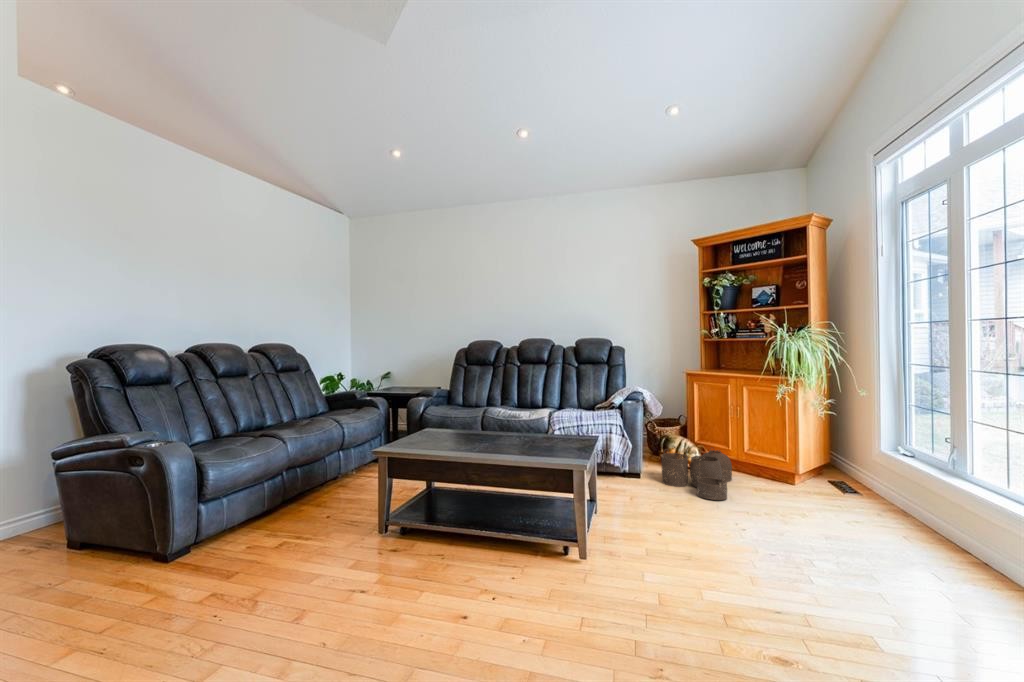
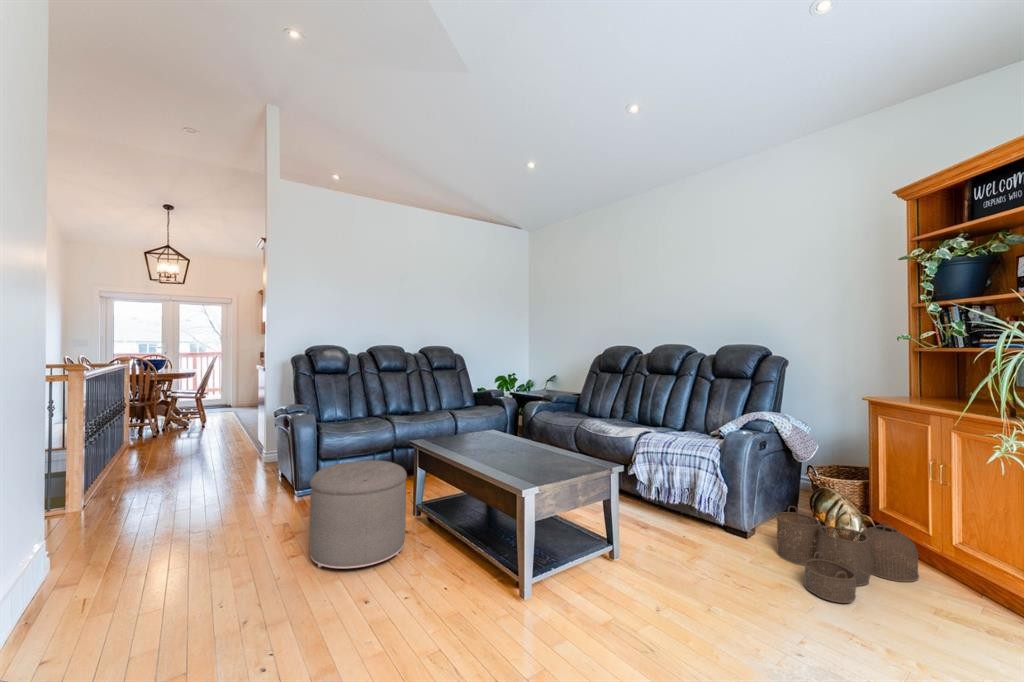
ottoman: none [316,474,429,611] -> present [309,460,407,568]

